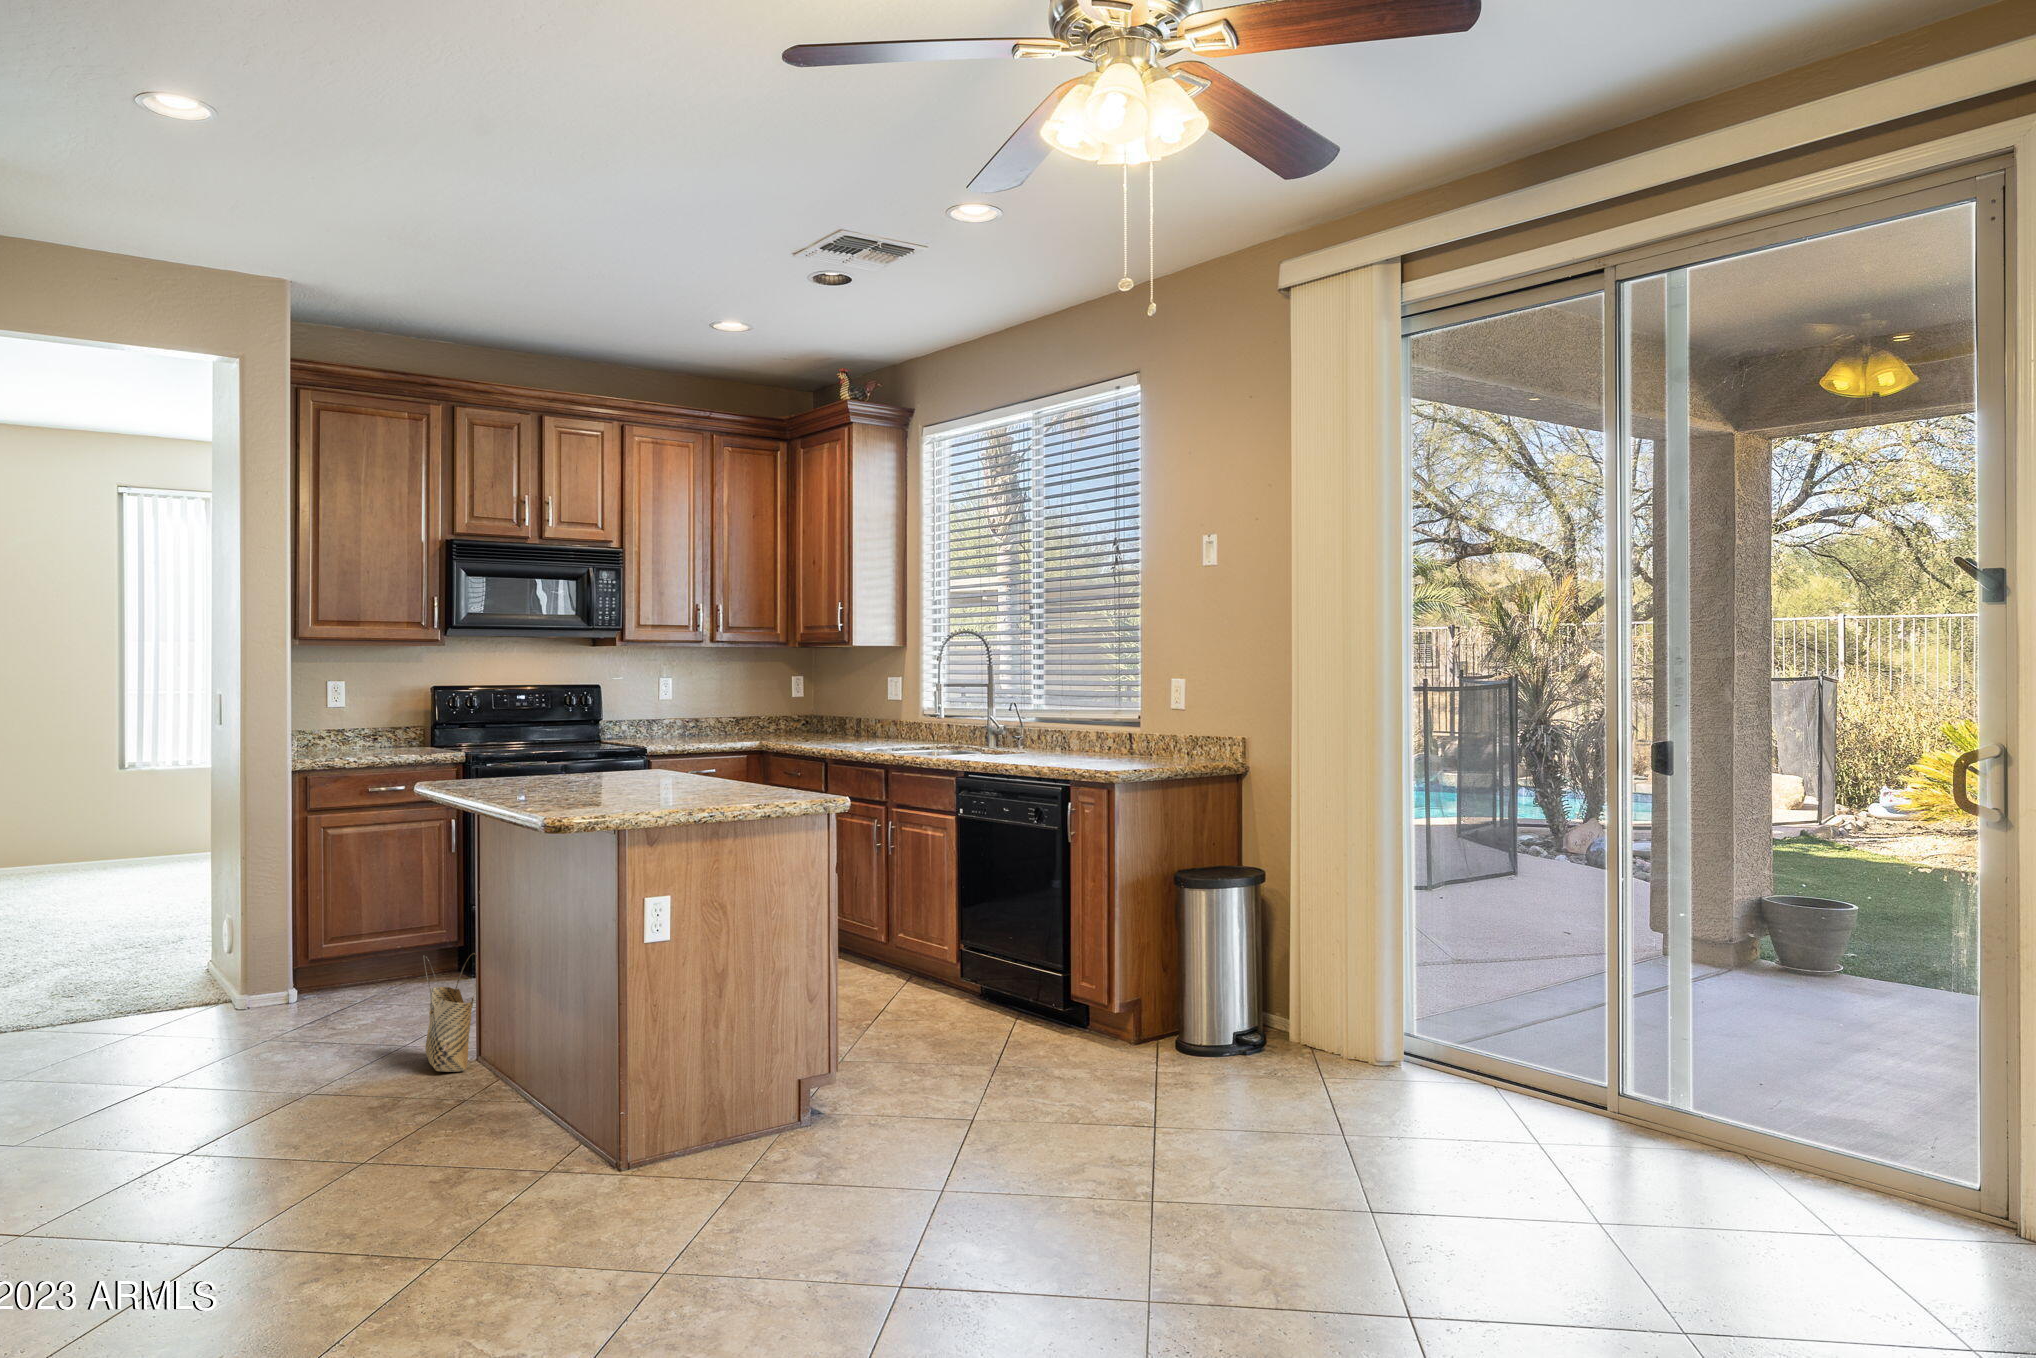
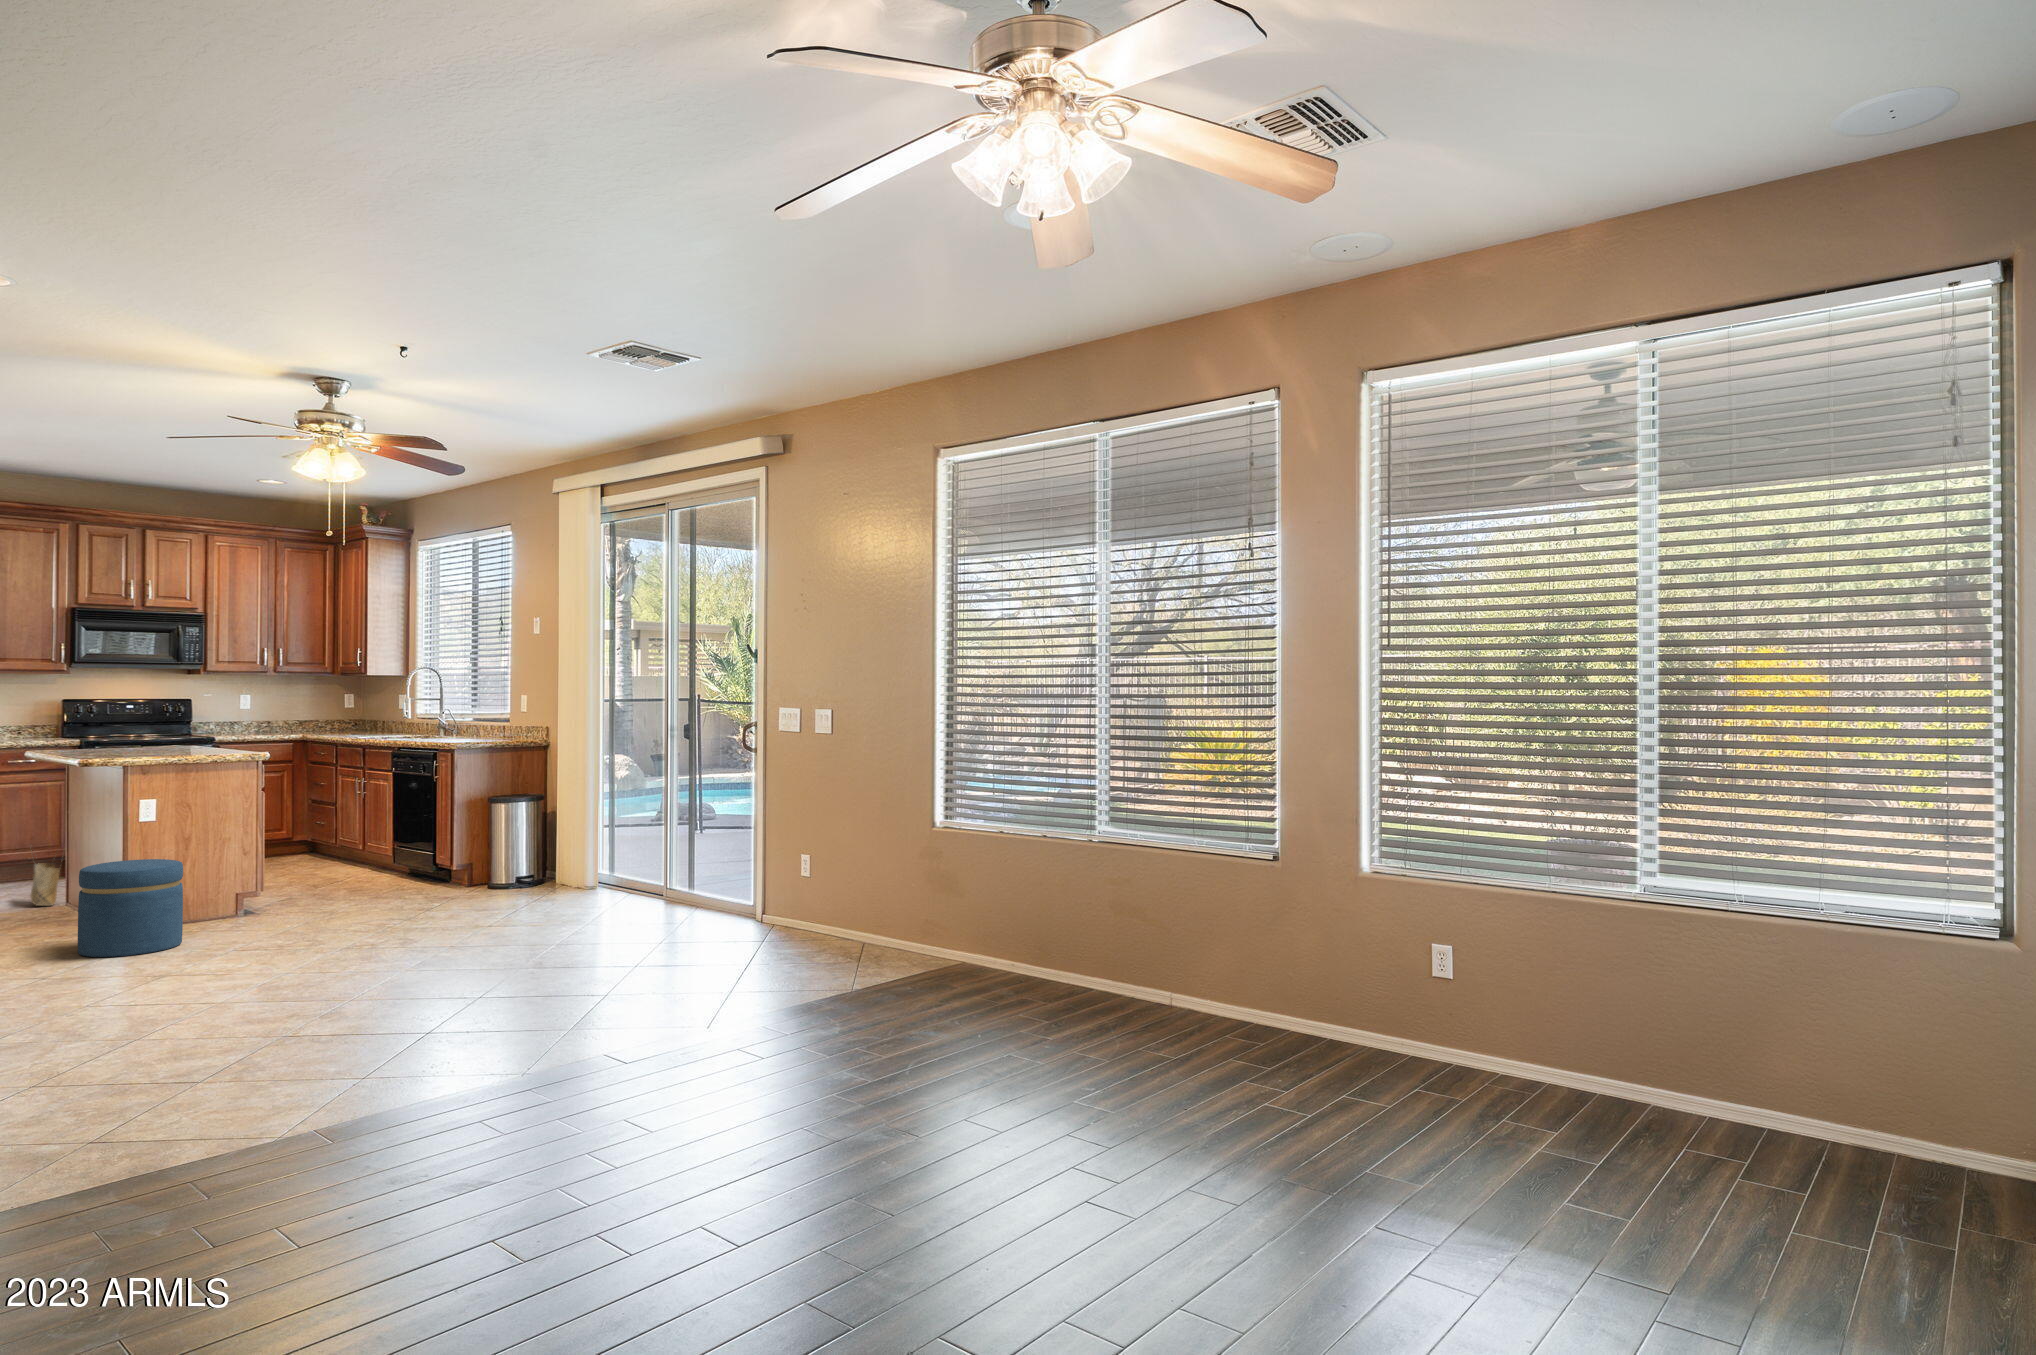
ottoman: none [589,1047,783,1303] -> present [78,859,183,957]

